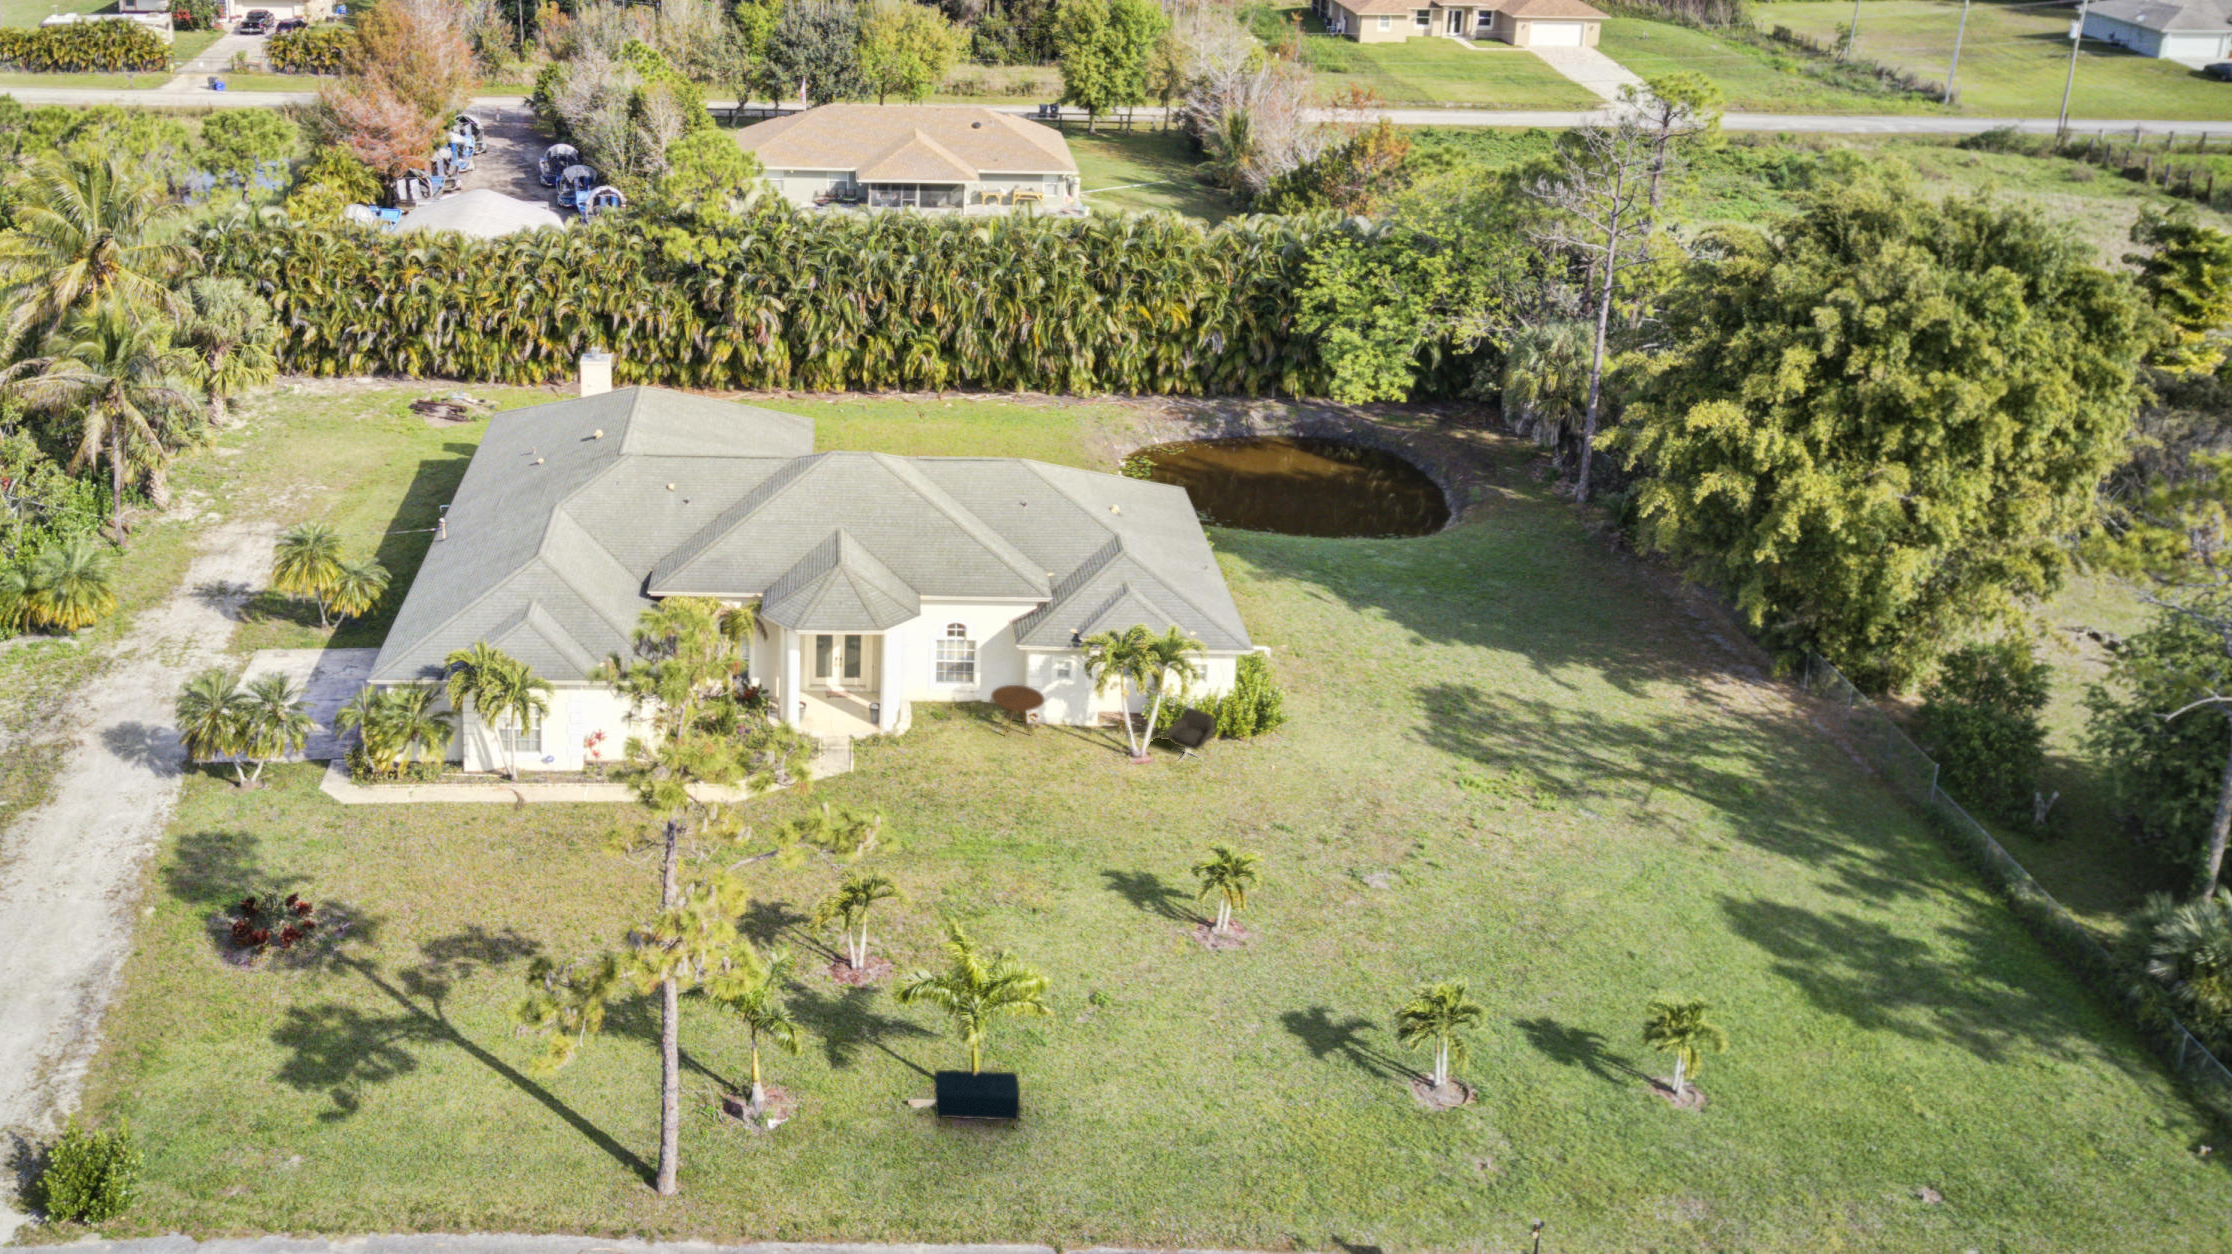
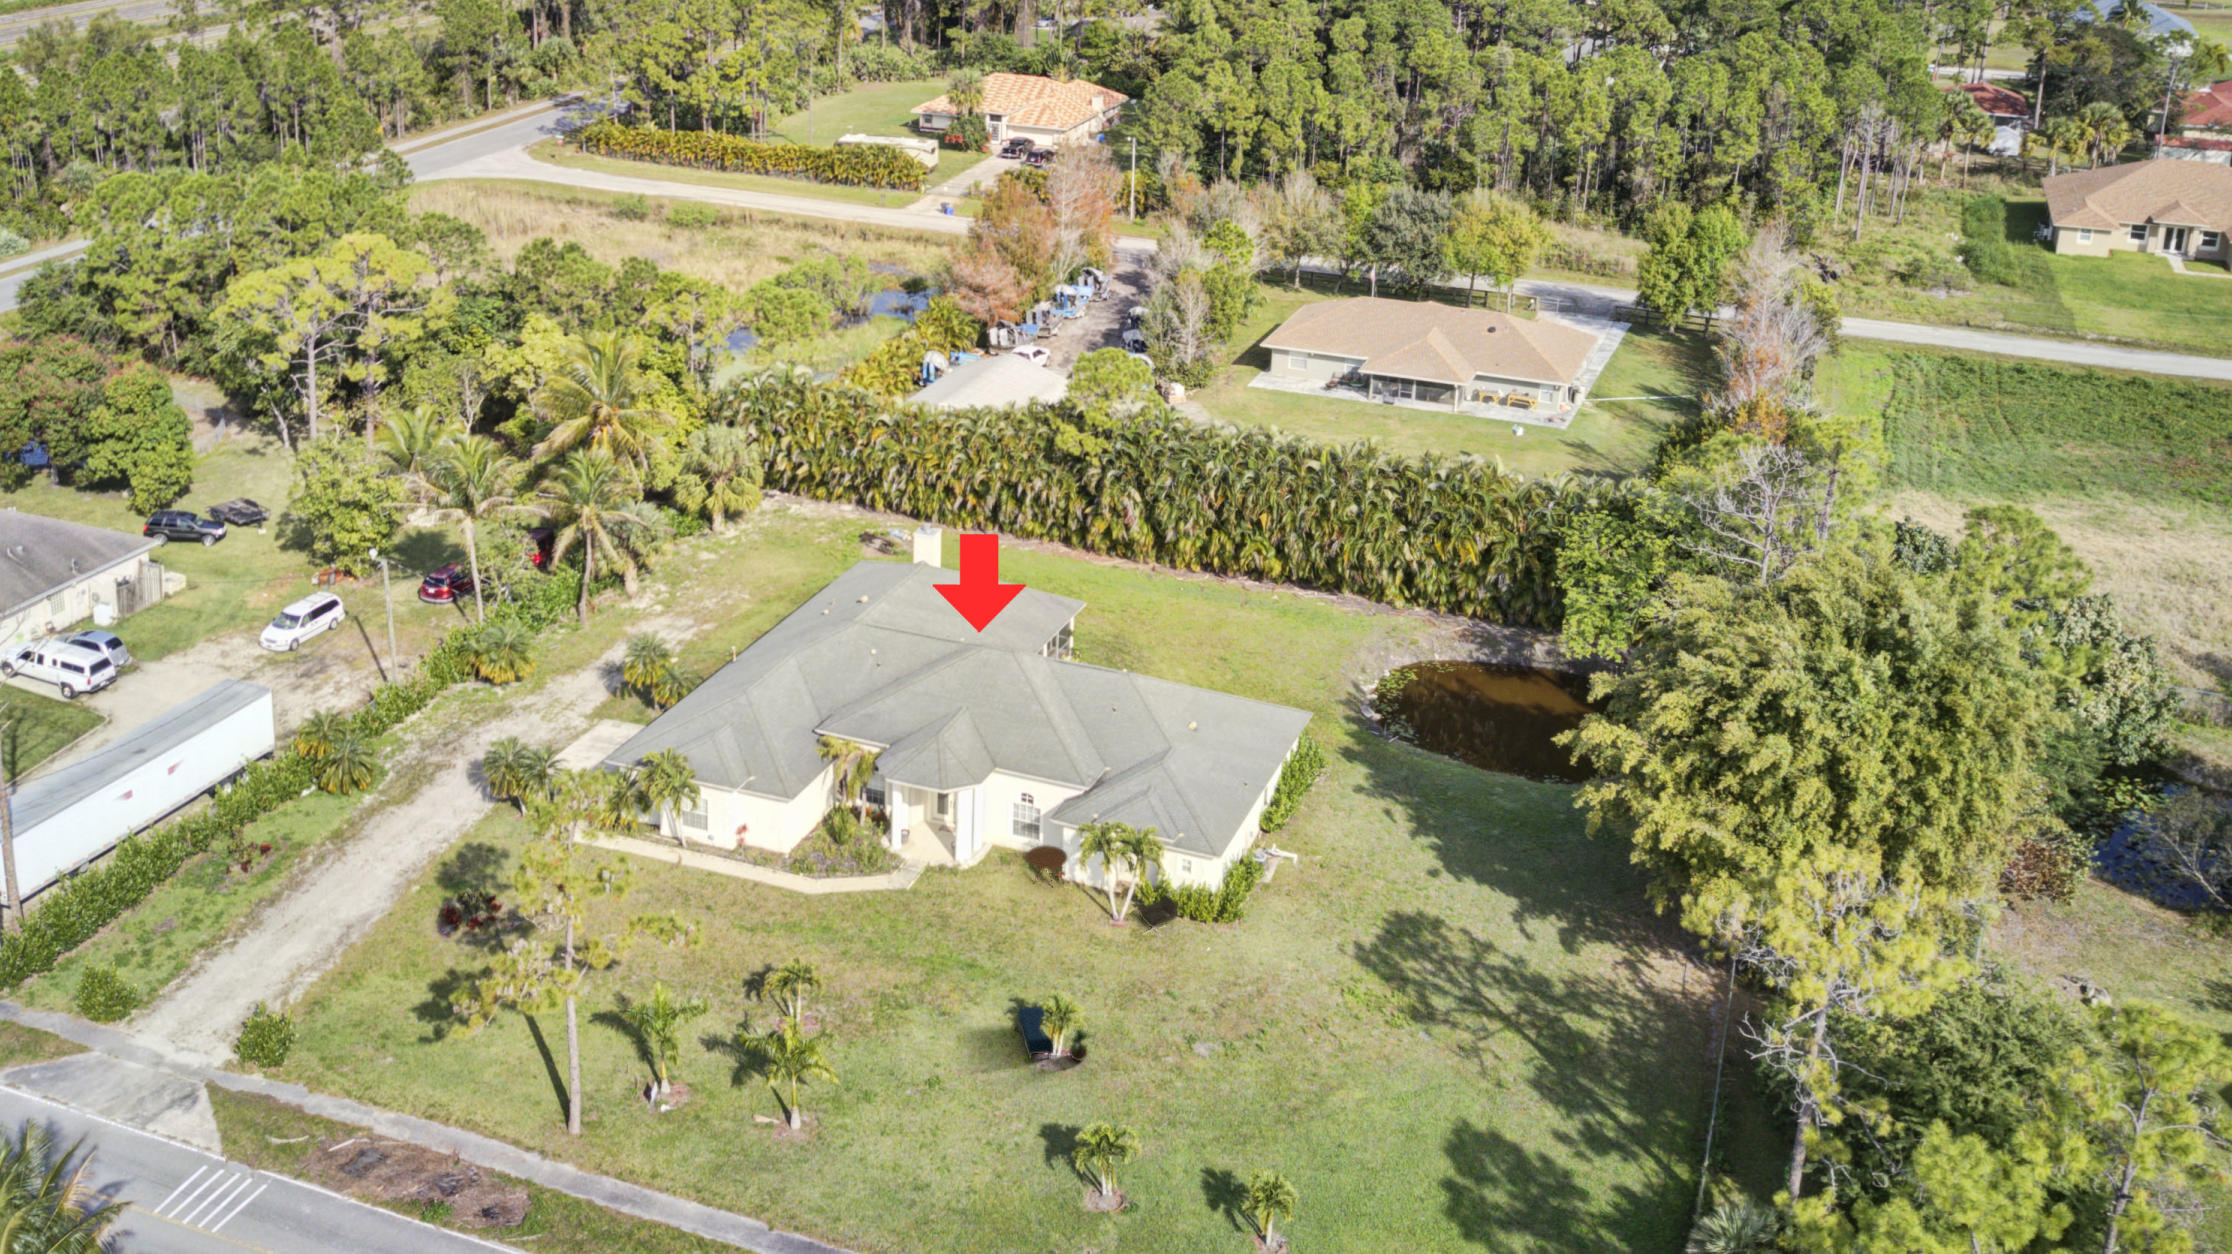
potted tree: none [1247,870,1283,916] -> present [1069,1028,1088,1061]
bench: present [934,1070,1020,1128] -> present [1018,1006,1053,1059]

